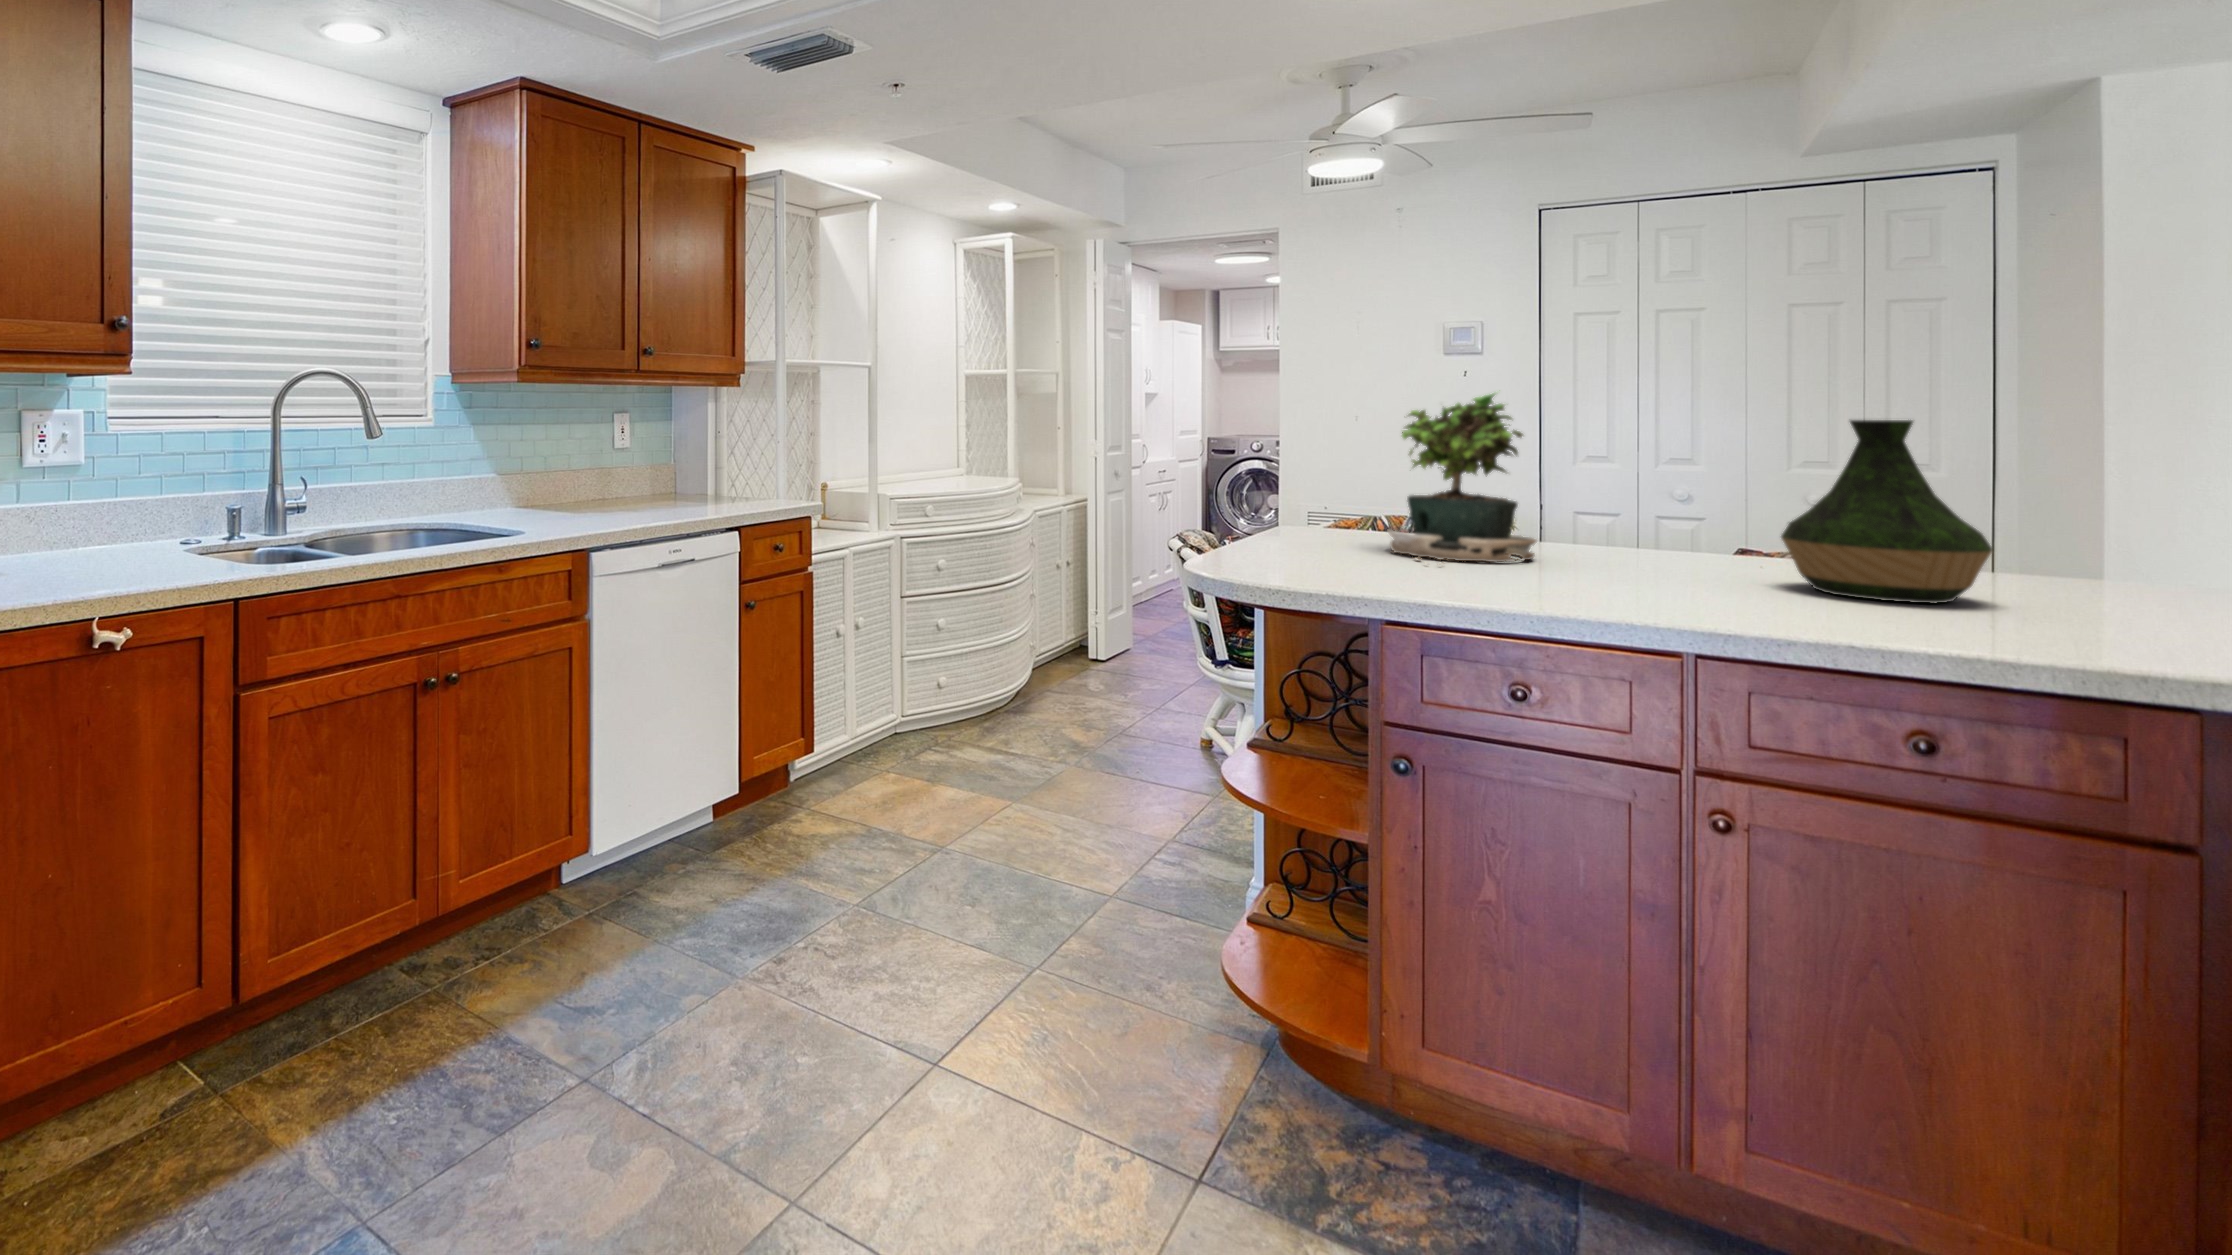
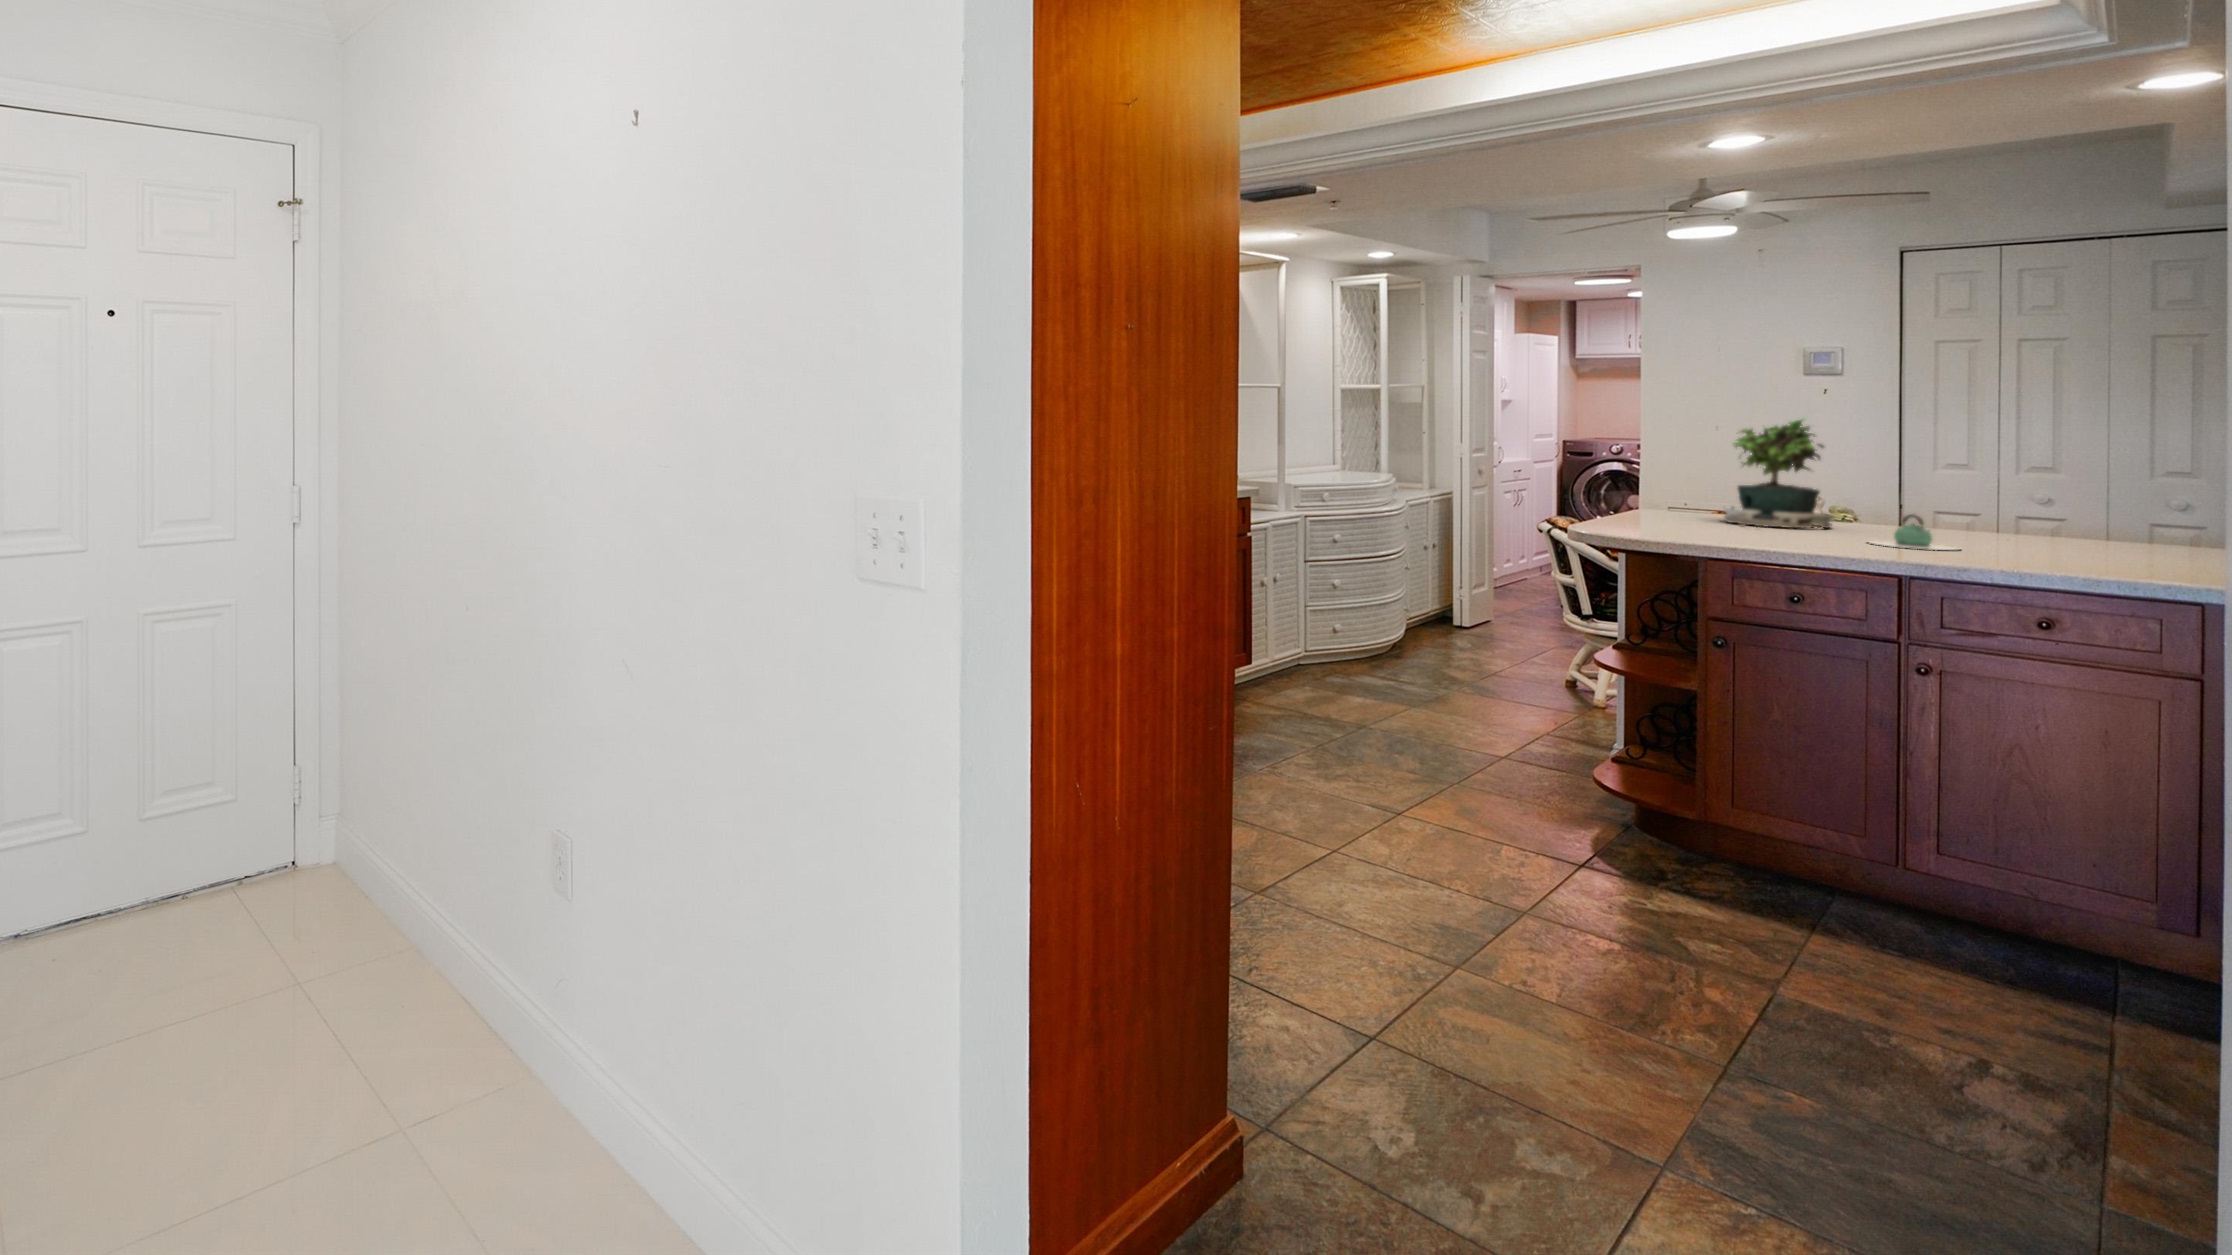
vase: present [1781,420,1993,603] -> none [2003,441,2145,554]
teapot: none [1602,544,1748,606] -> present [1869,514,1955,550]

